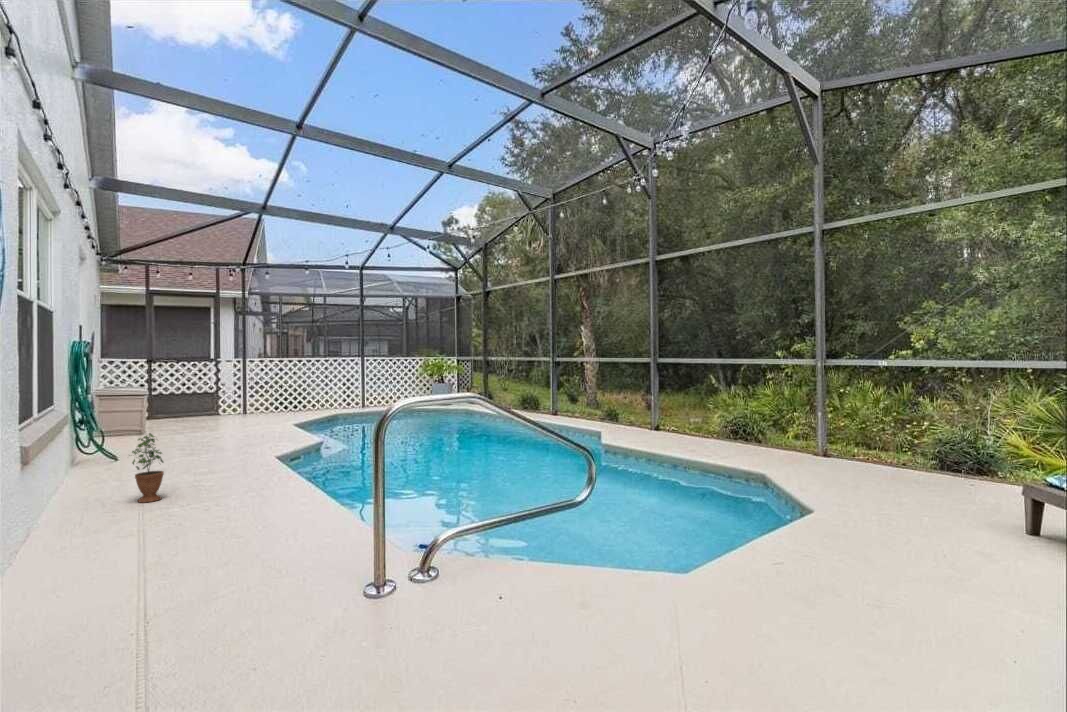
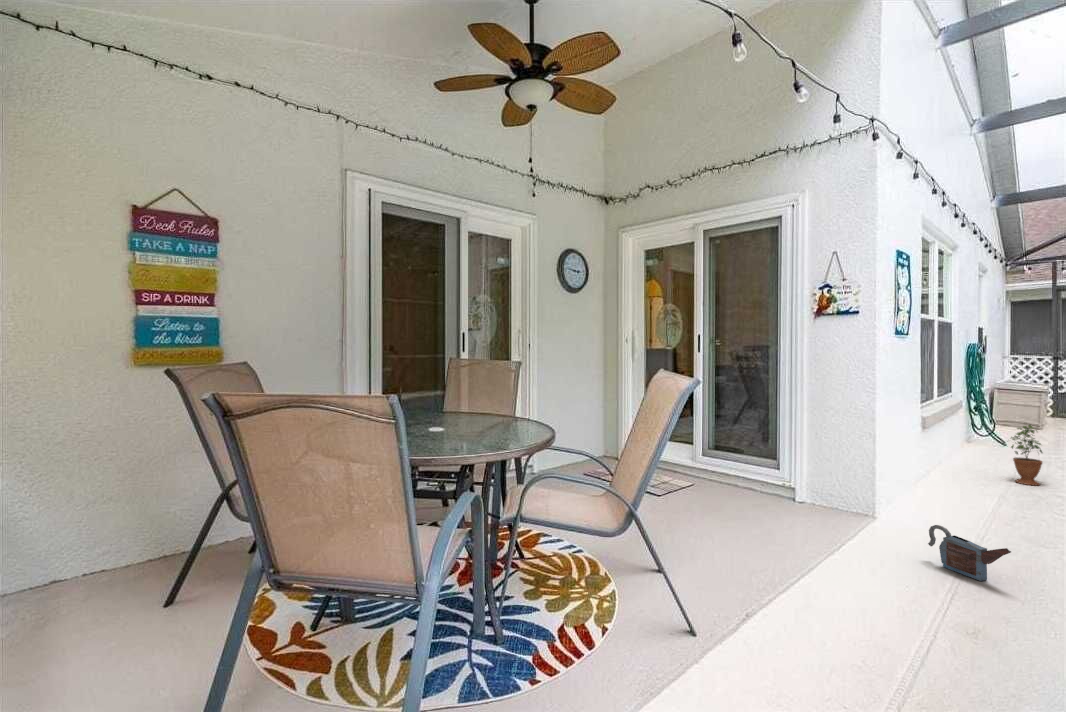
watering can: none [55,616,180,688] -> present [928,525,1011,581]

